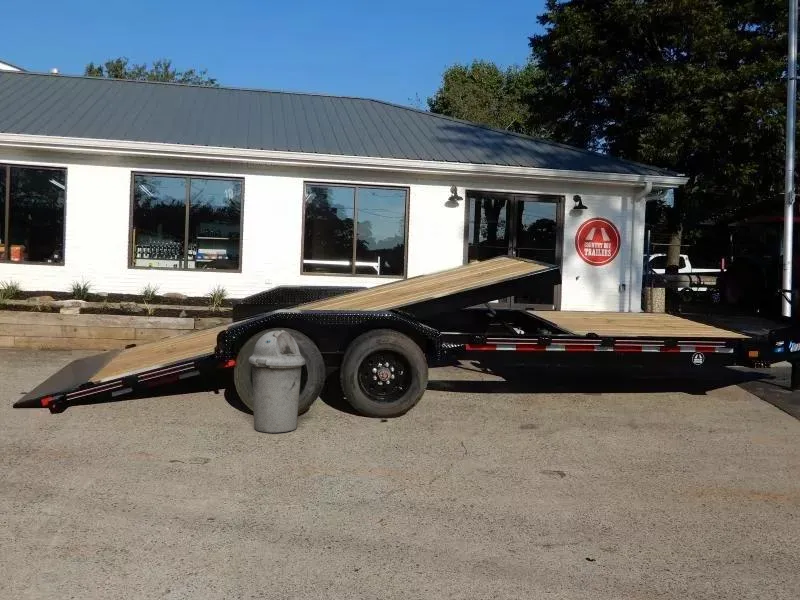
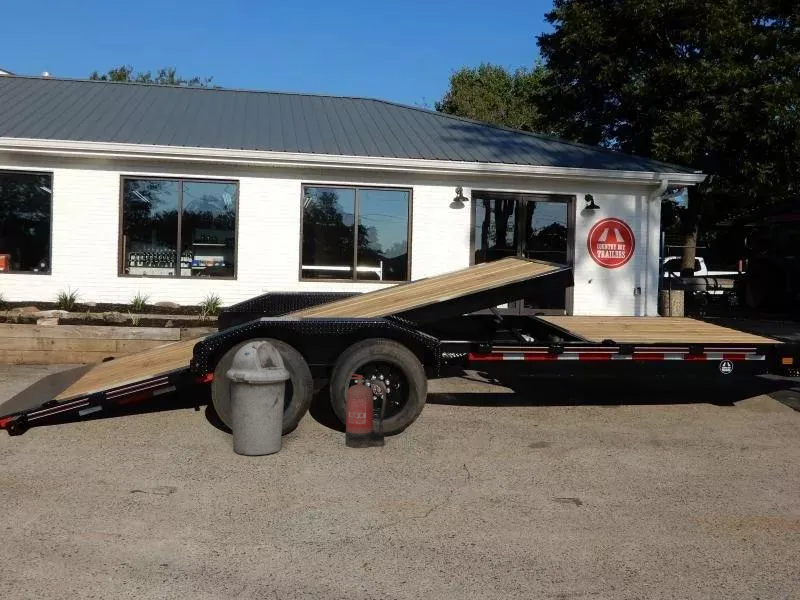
fire extinguisher: none [354,360,392,427] -> present [345,374,386,448]

